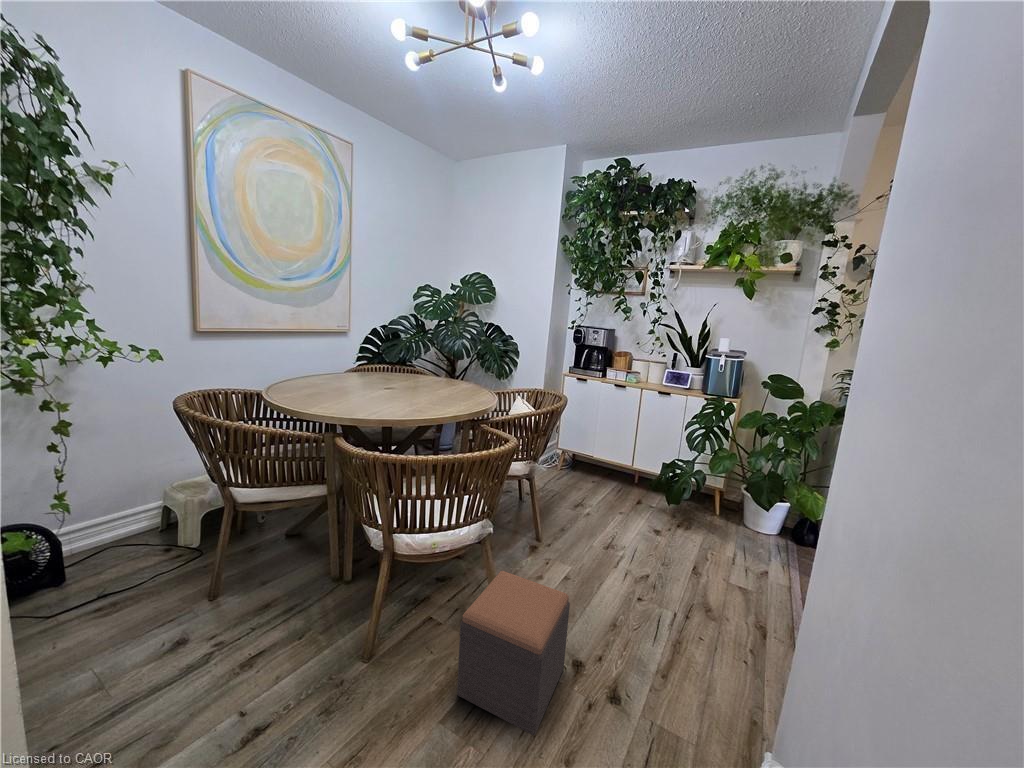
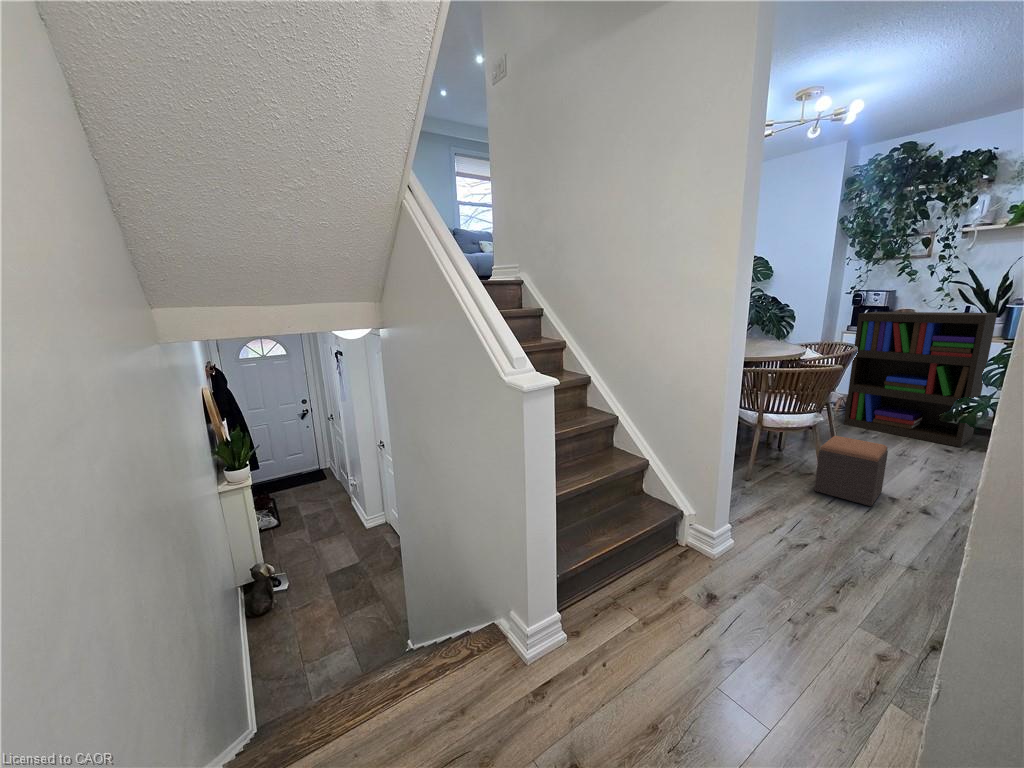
bookshelf: none [561,353,699,525] -> present [844,312,997,447]

